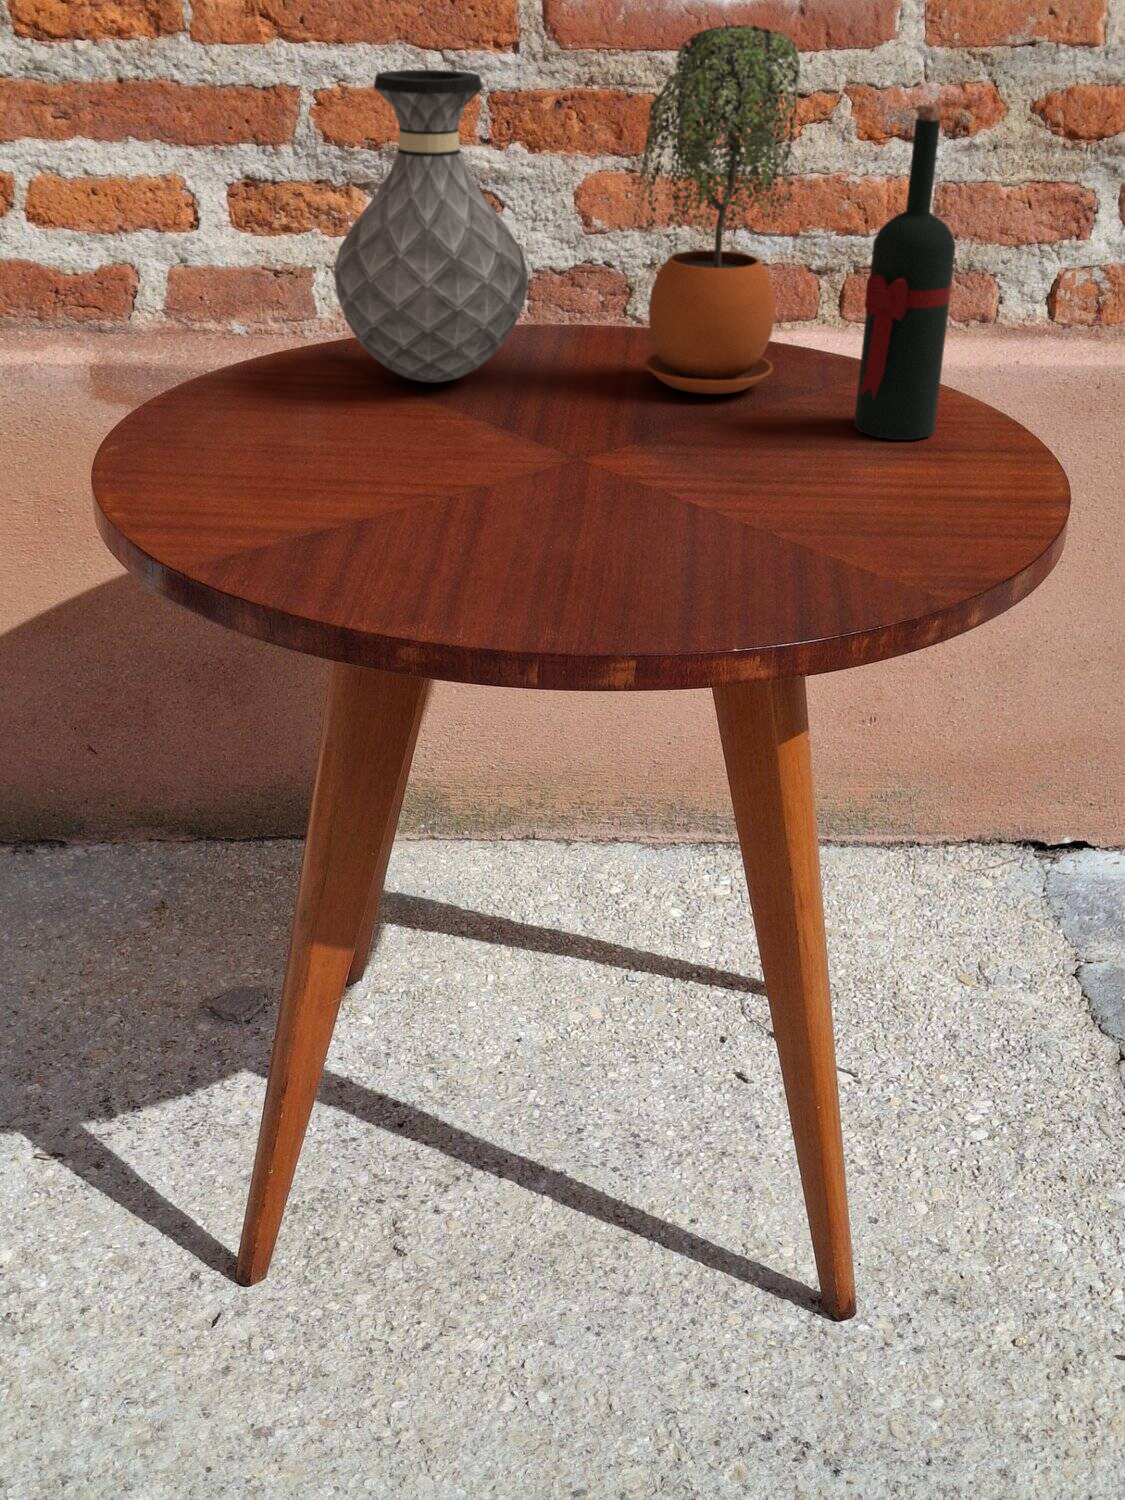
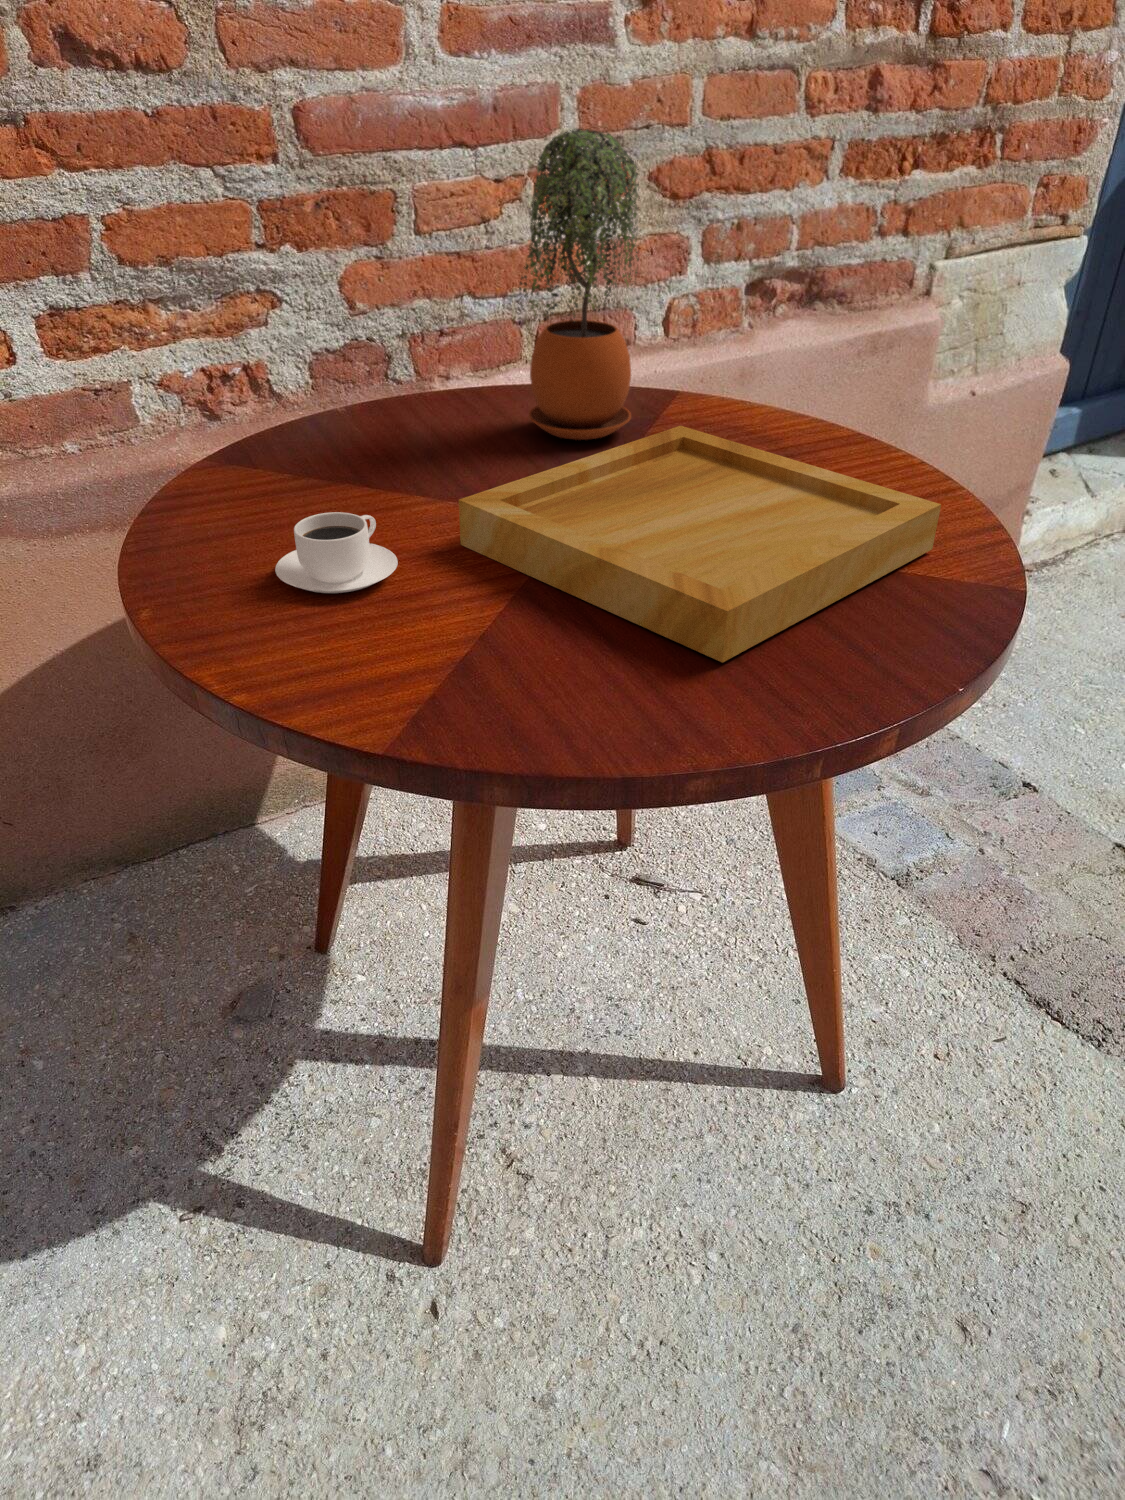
vase: present [334,70,528,383] -> none [283,189,457,473]
wine bottle: present [854,104,956,440] -> none [718,185,795,450]
tray: none [400,384,915,595] -> present [459,426,941,663]
coffee cup: none [181,386,313,466] -> present [275,512,398,593]

